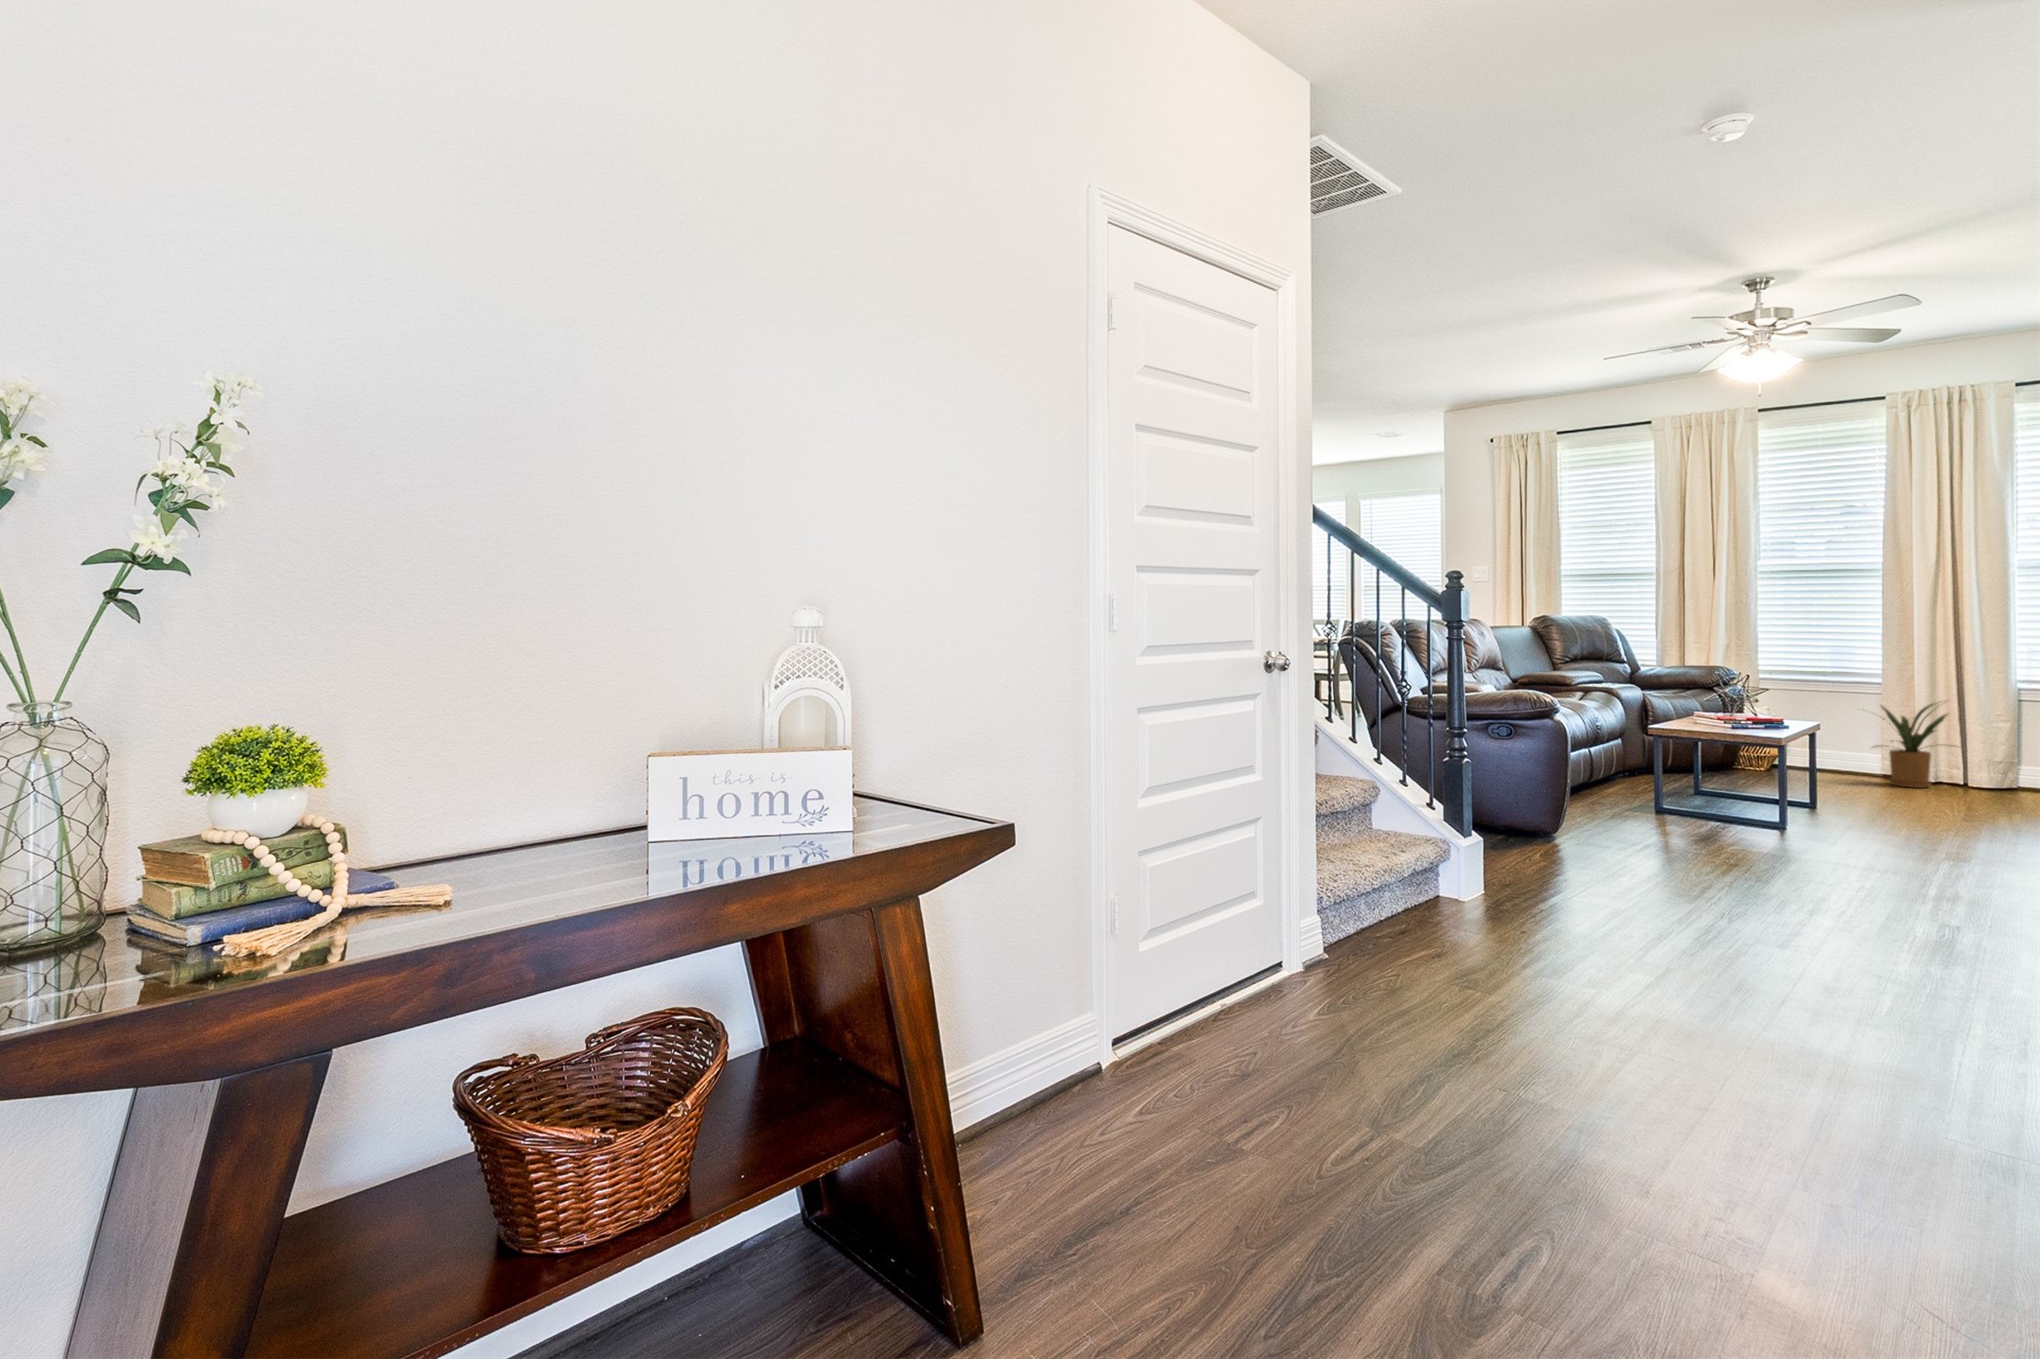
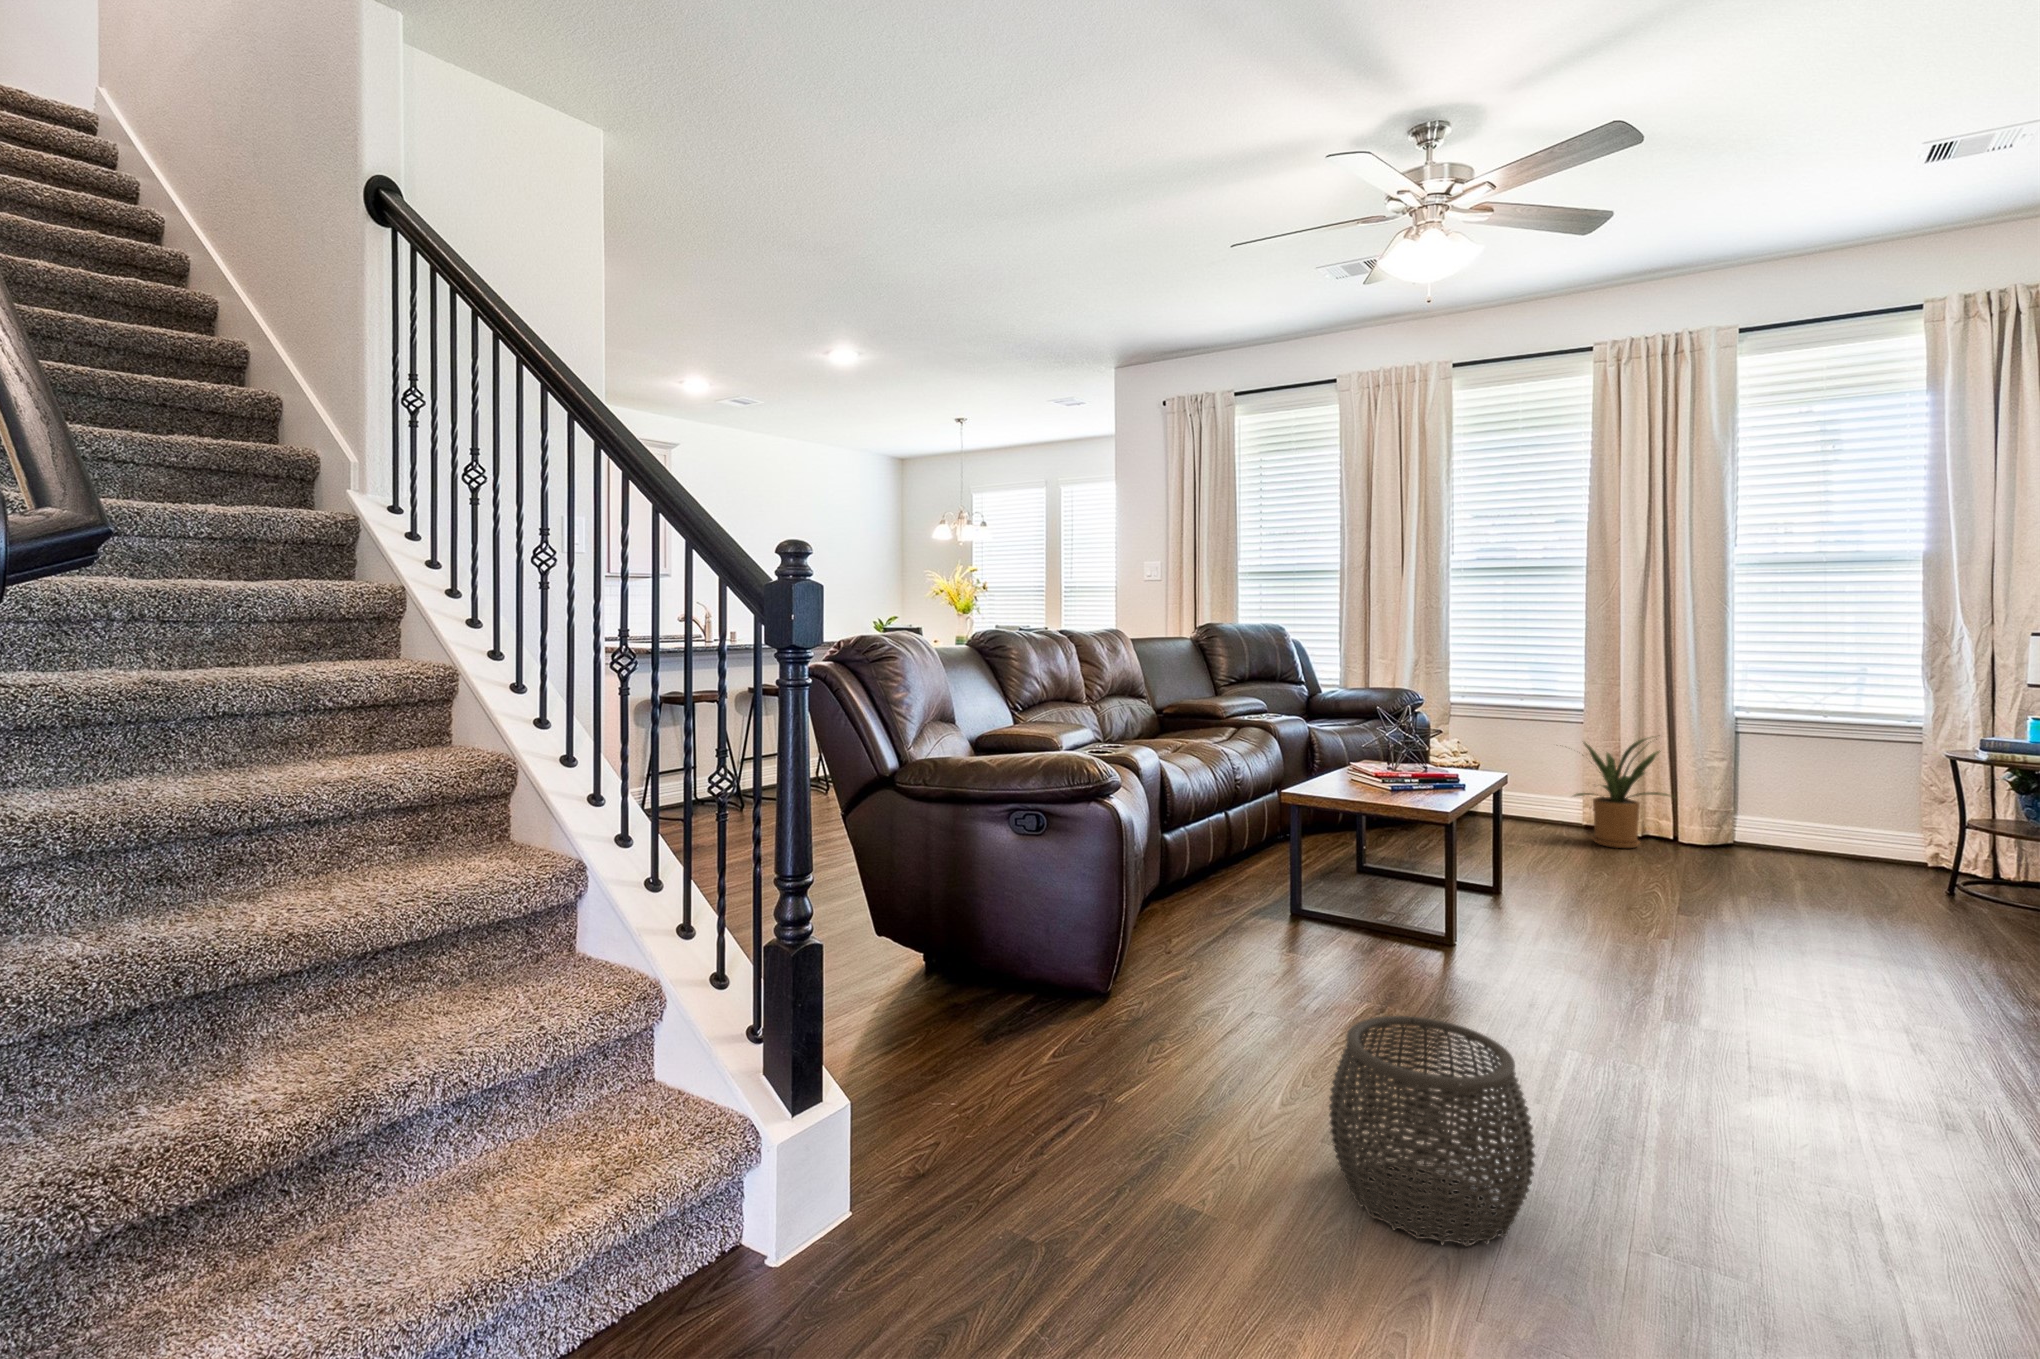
woven basket: none [1727,812,1850,910] -> present [1329,1016,1535,1247]

